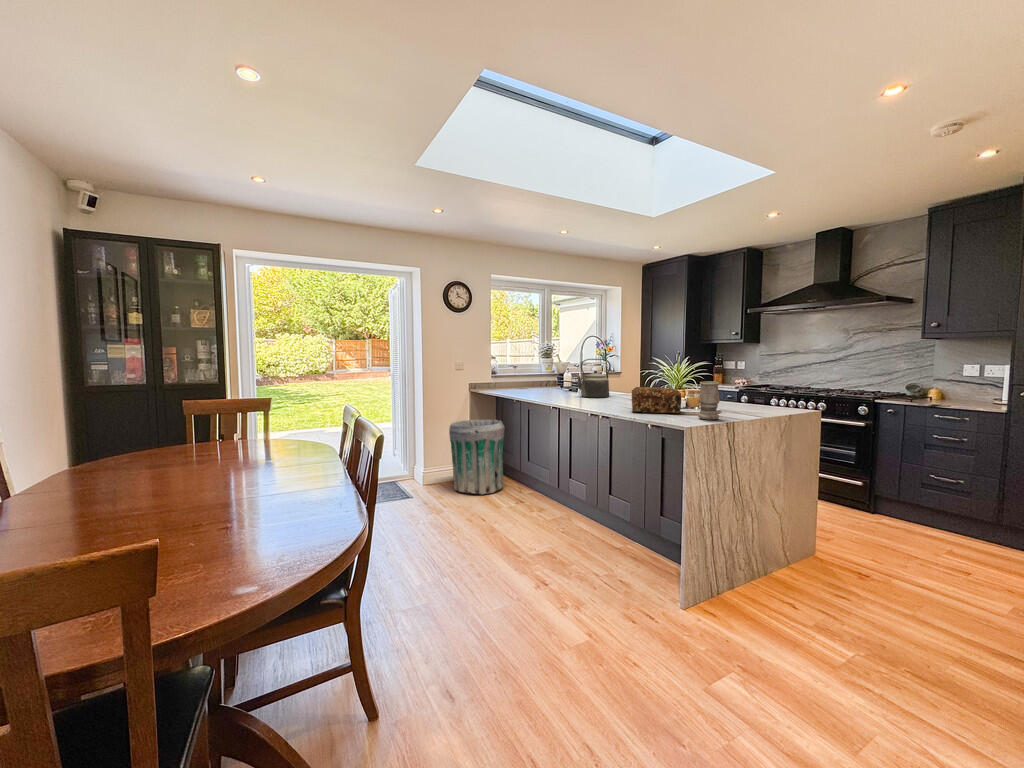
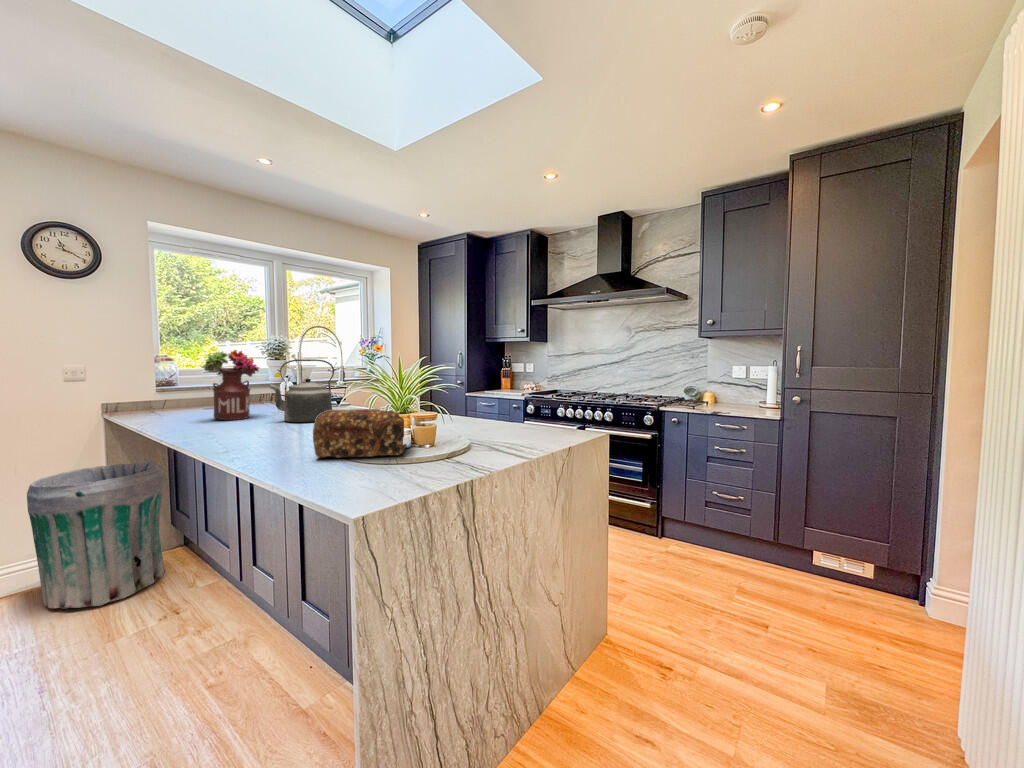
flower arrangement: none [535,353,564,395] -> present [203,350,259,420]
vase: present [698,381,720,420] -> none [422,399,458,471]

